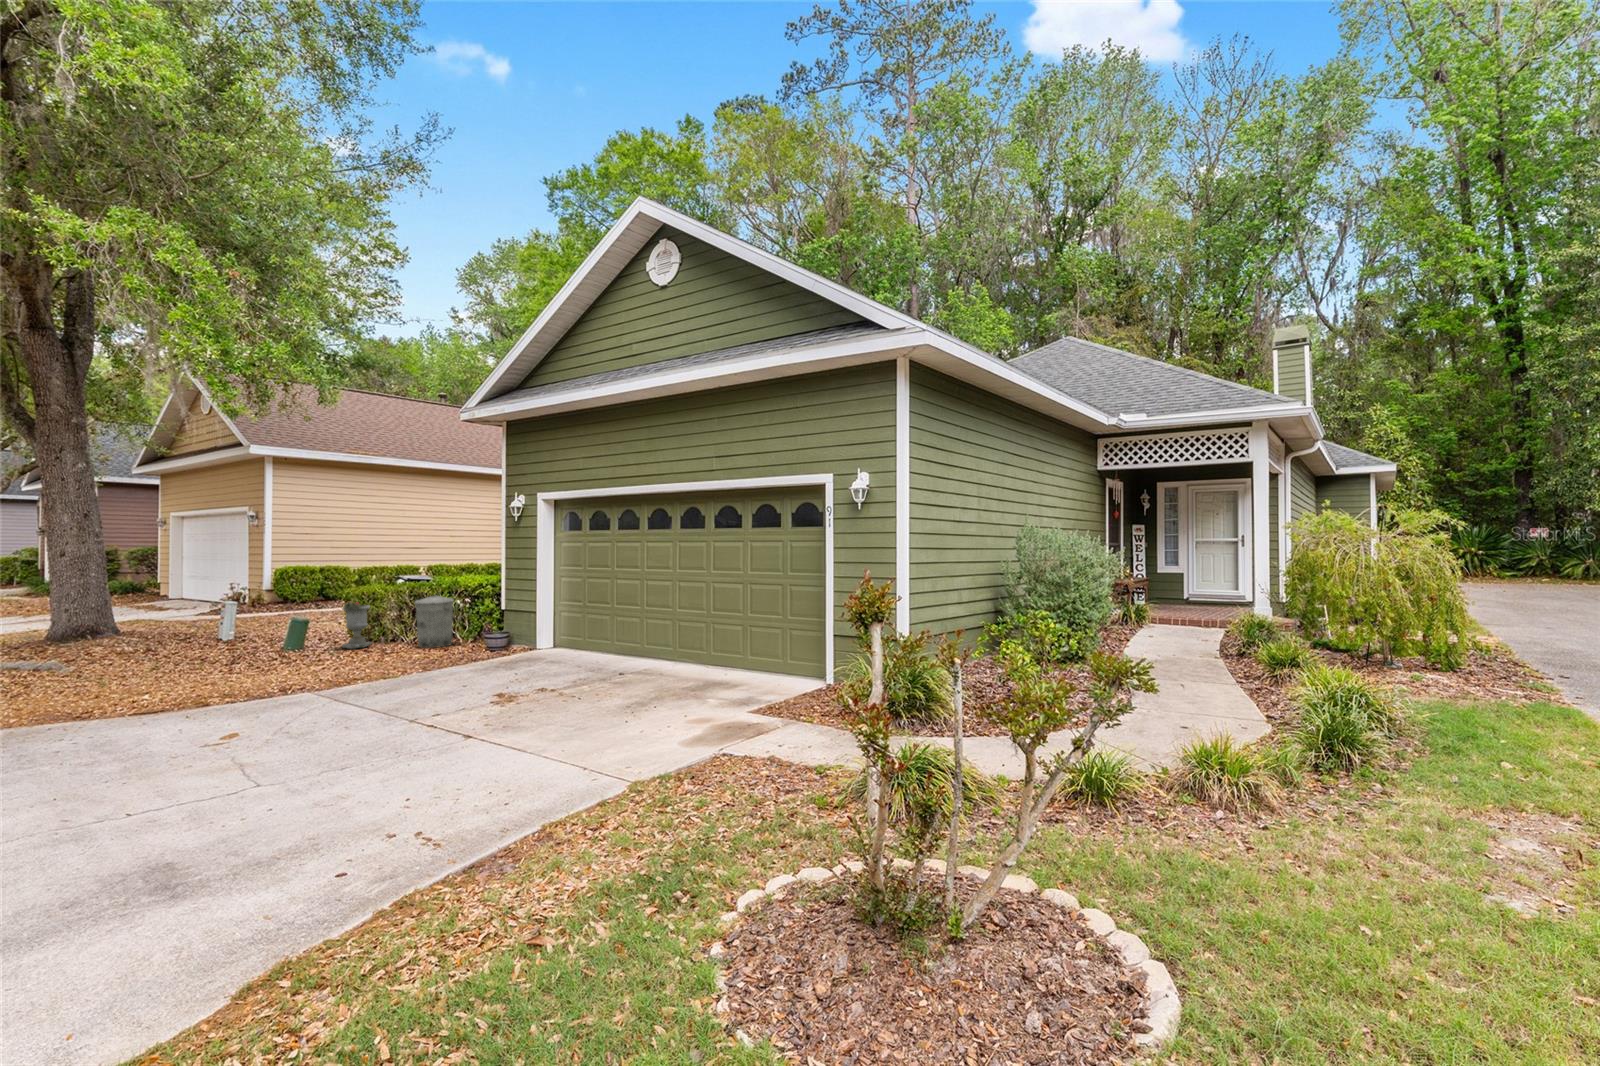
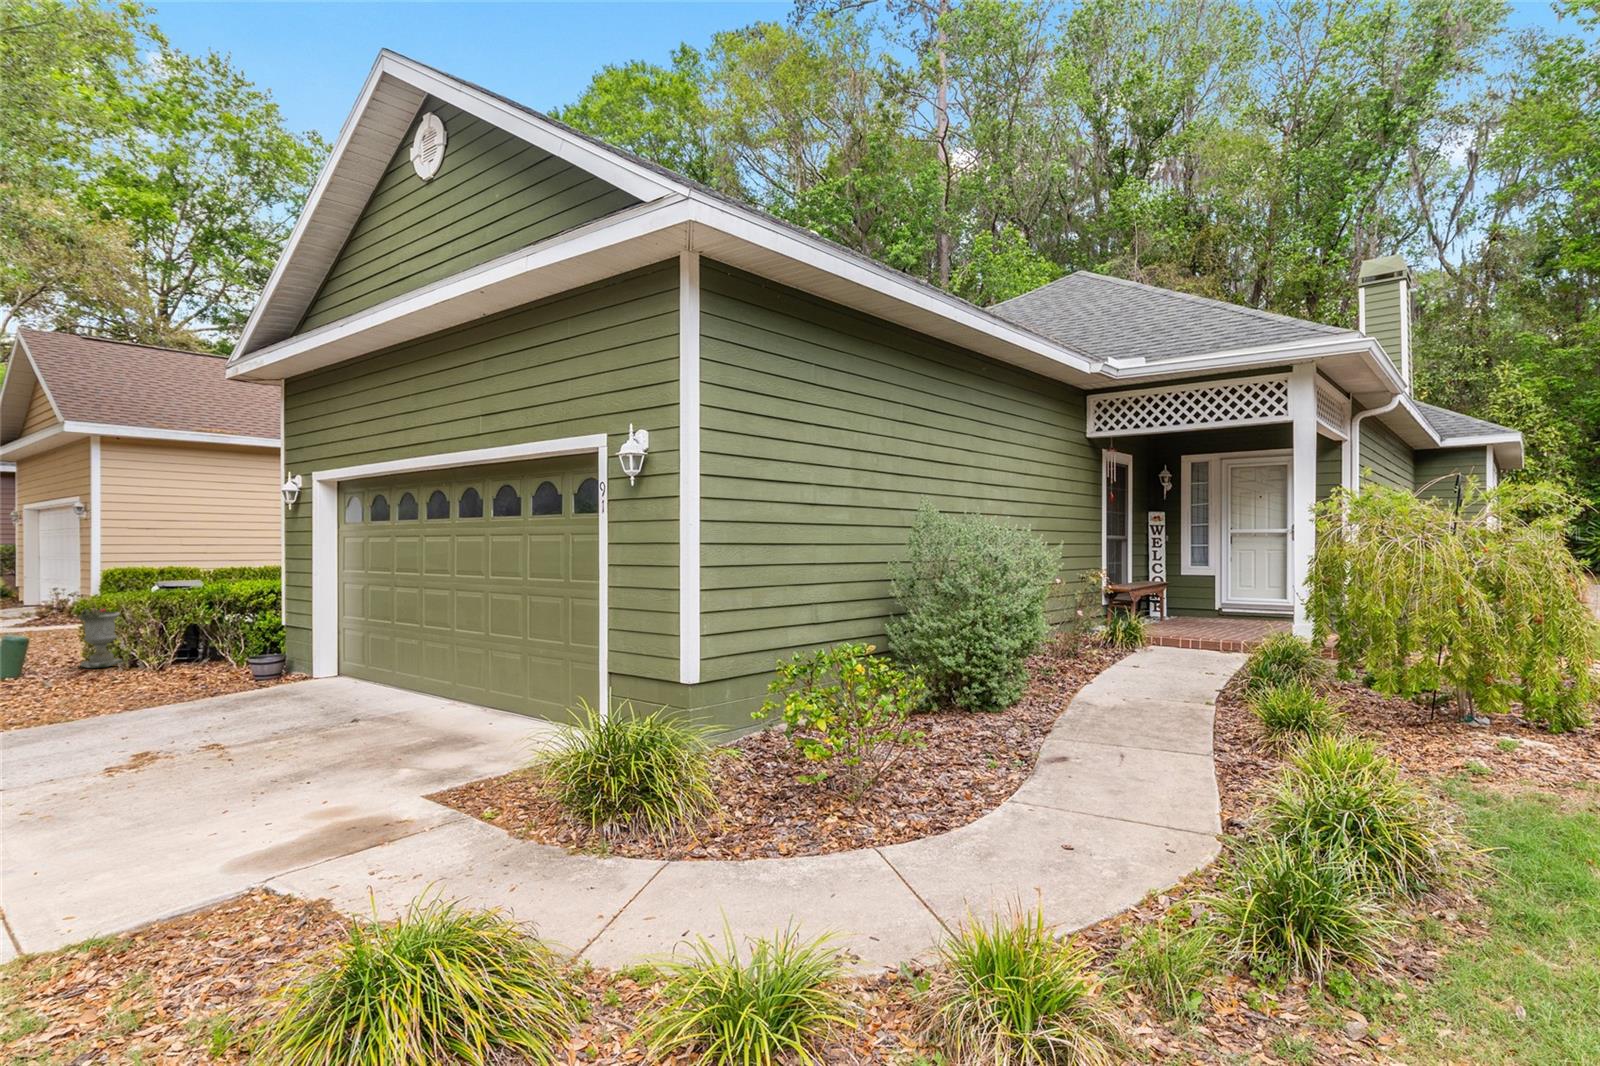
trash can: present [415,595,454,648] -> none [169,600,226,669]

